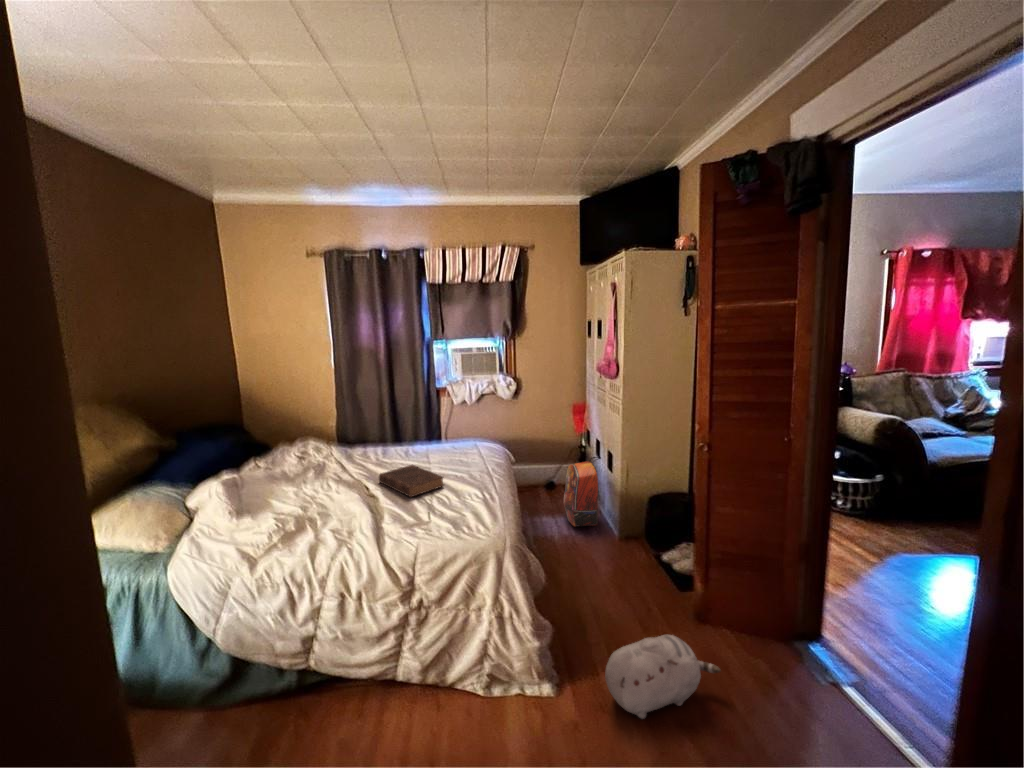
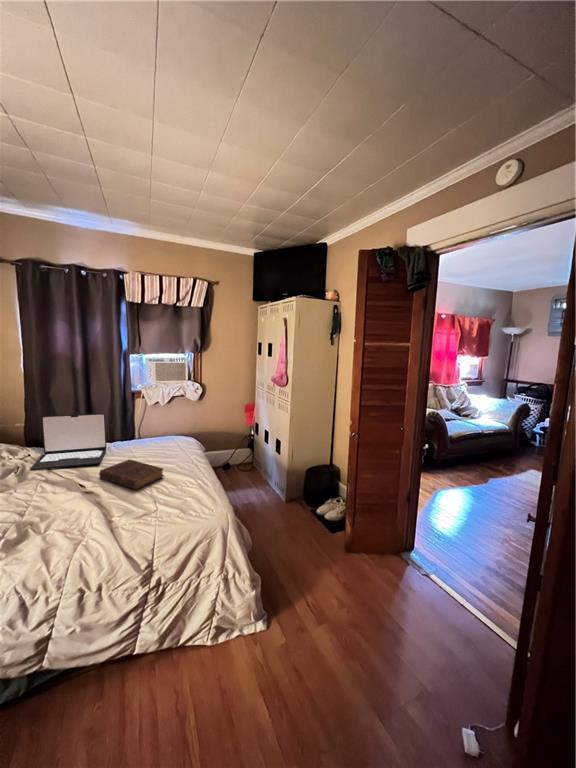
laptop: none [319,412,395,469] -> present [30,414,106,470]
backpack: present [564,457,601,527] -> none [242,442,271,495]
plush toy: present [605,635,721,719] -> none [304,568,374,633]

